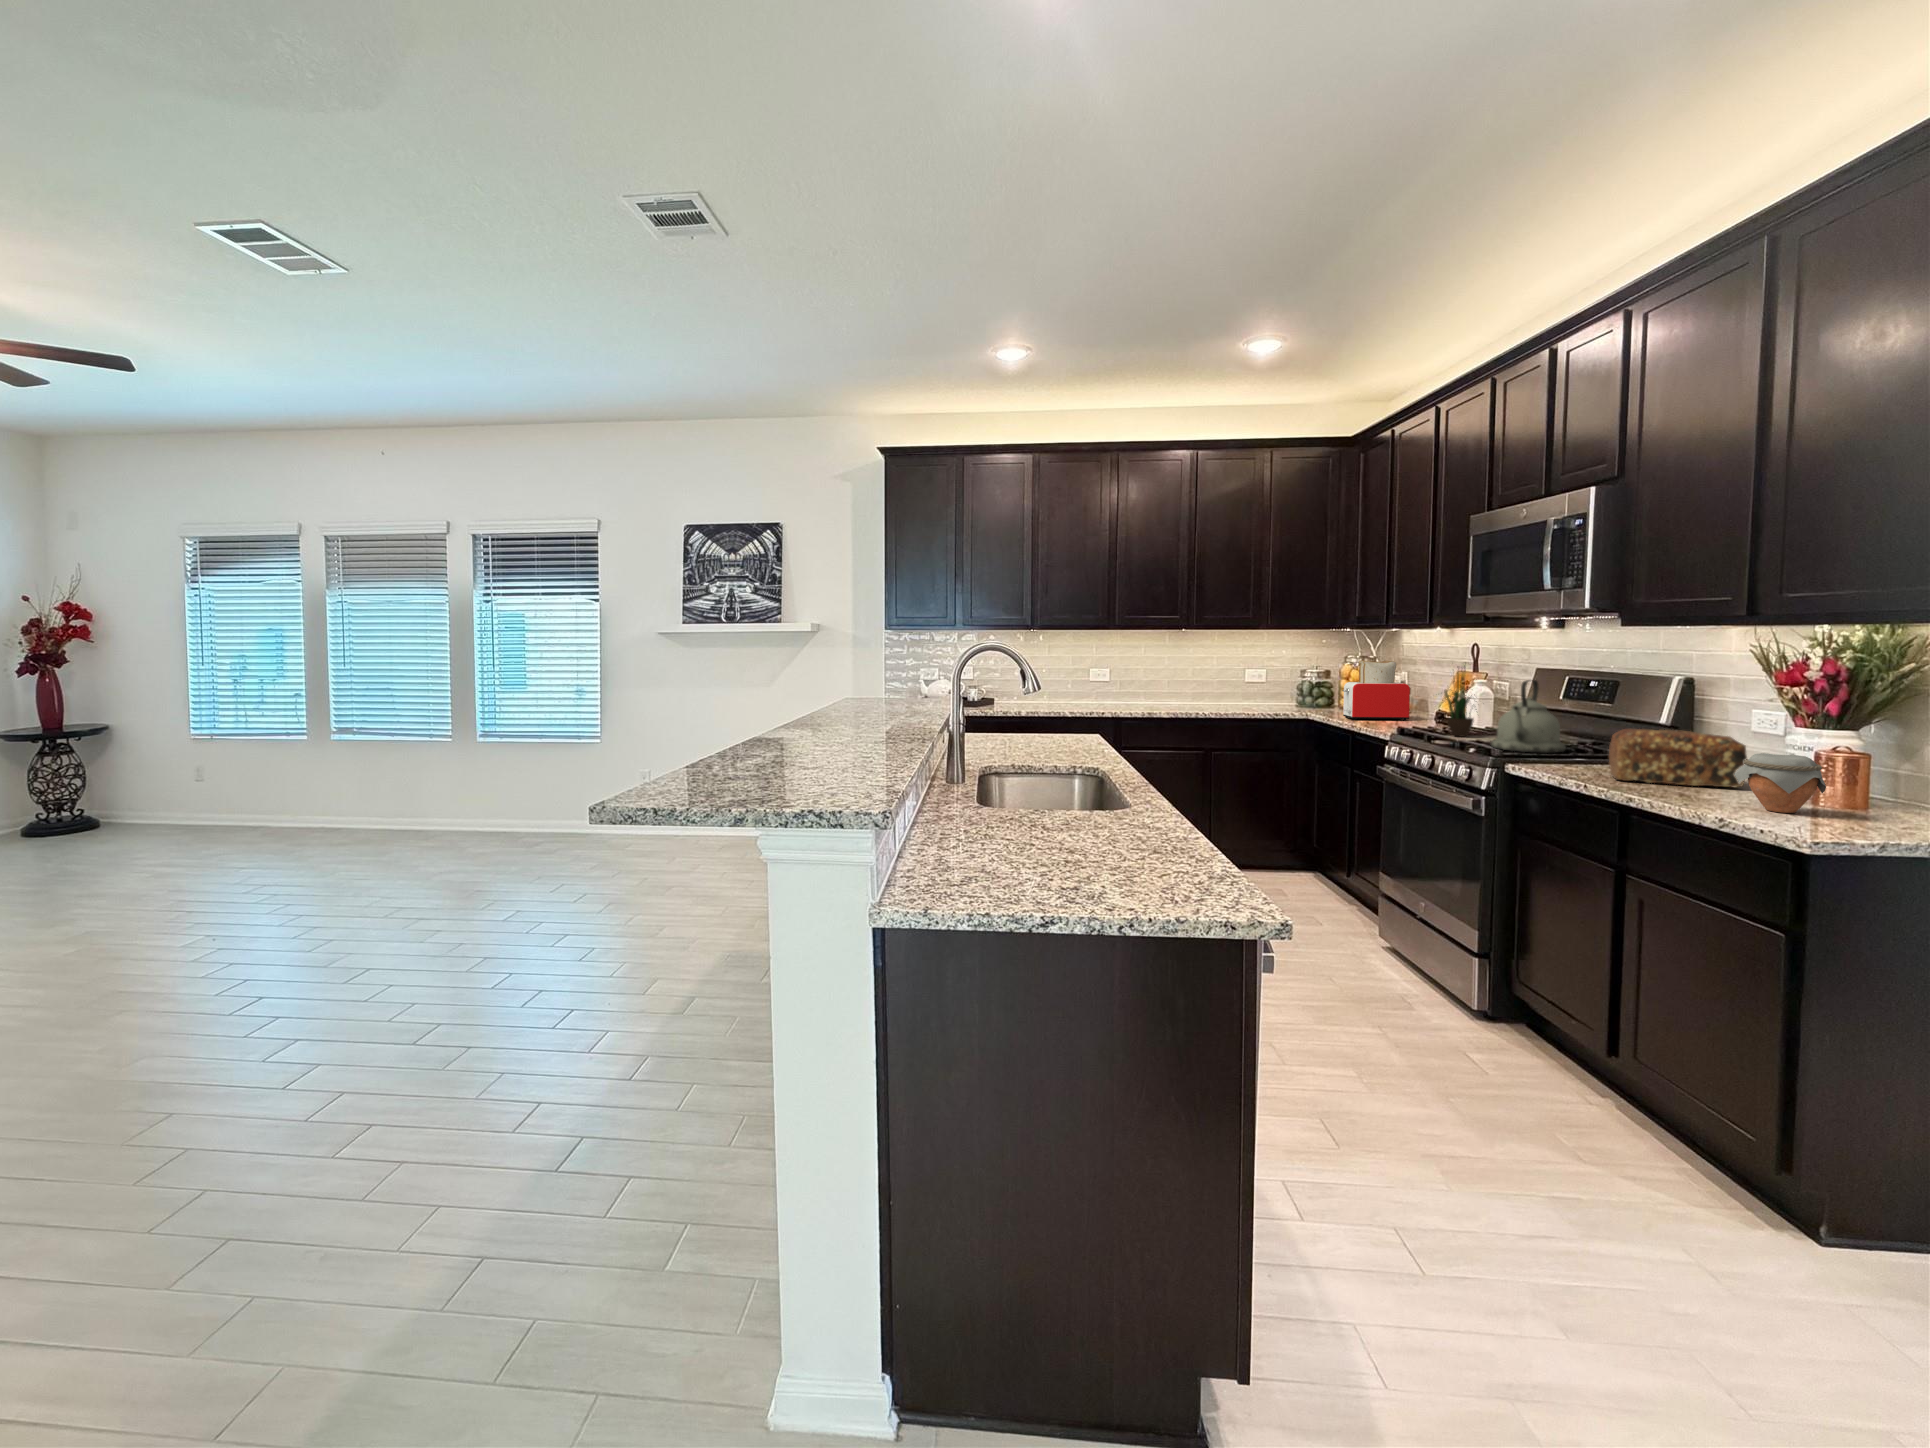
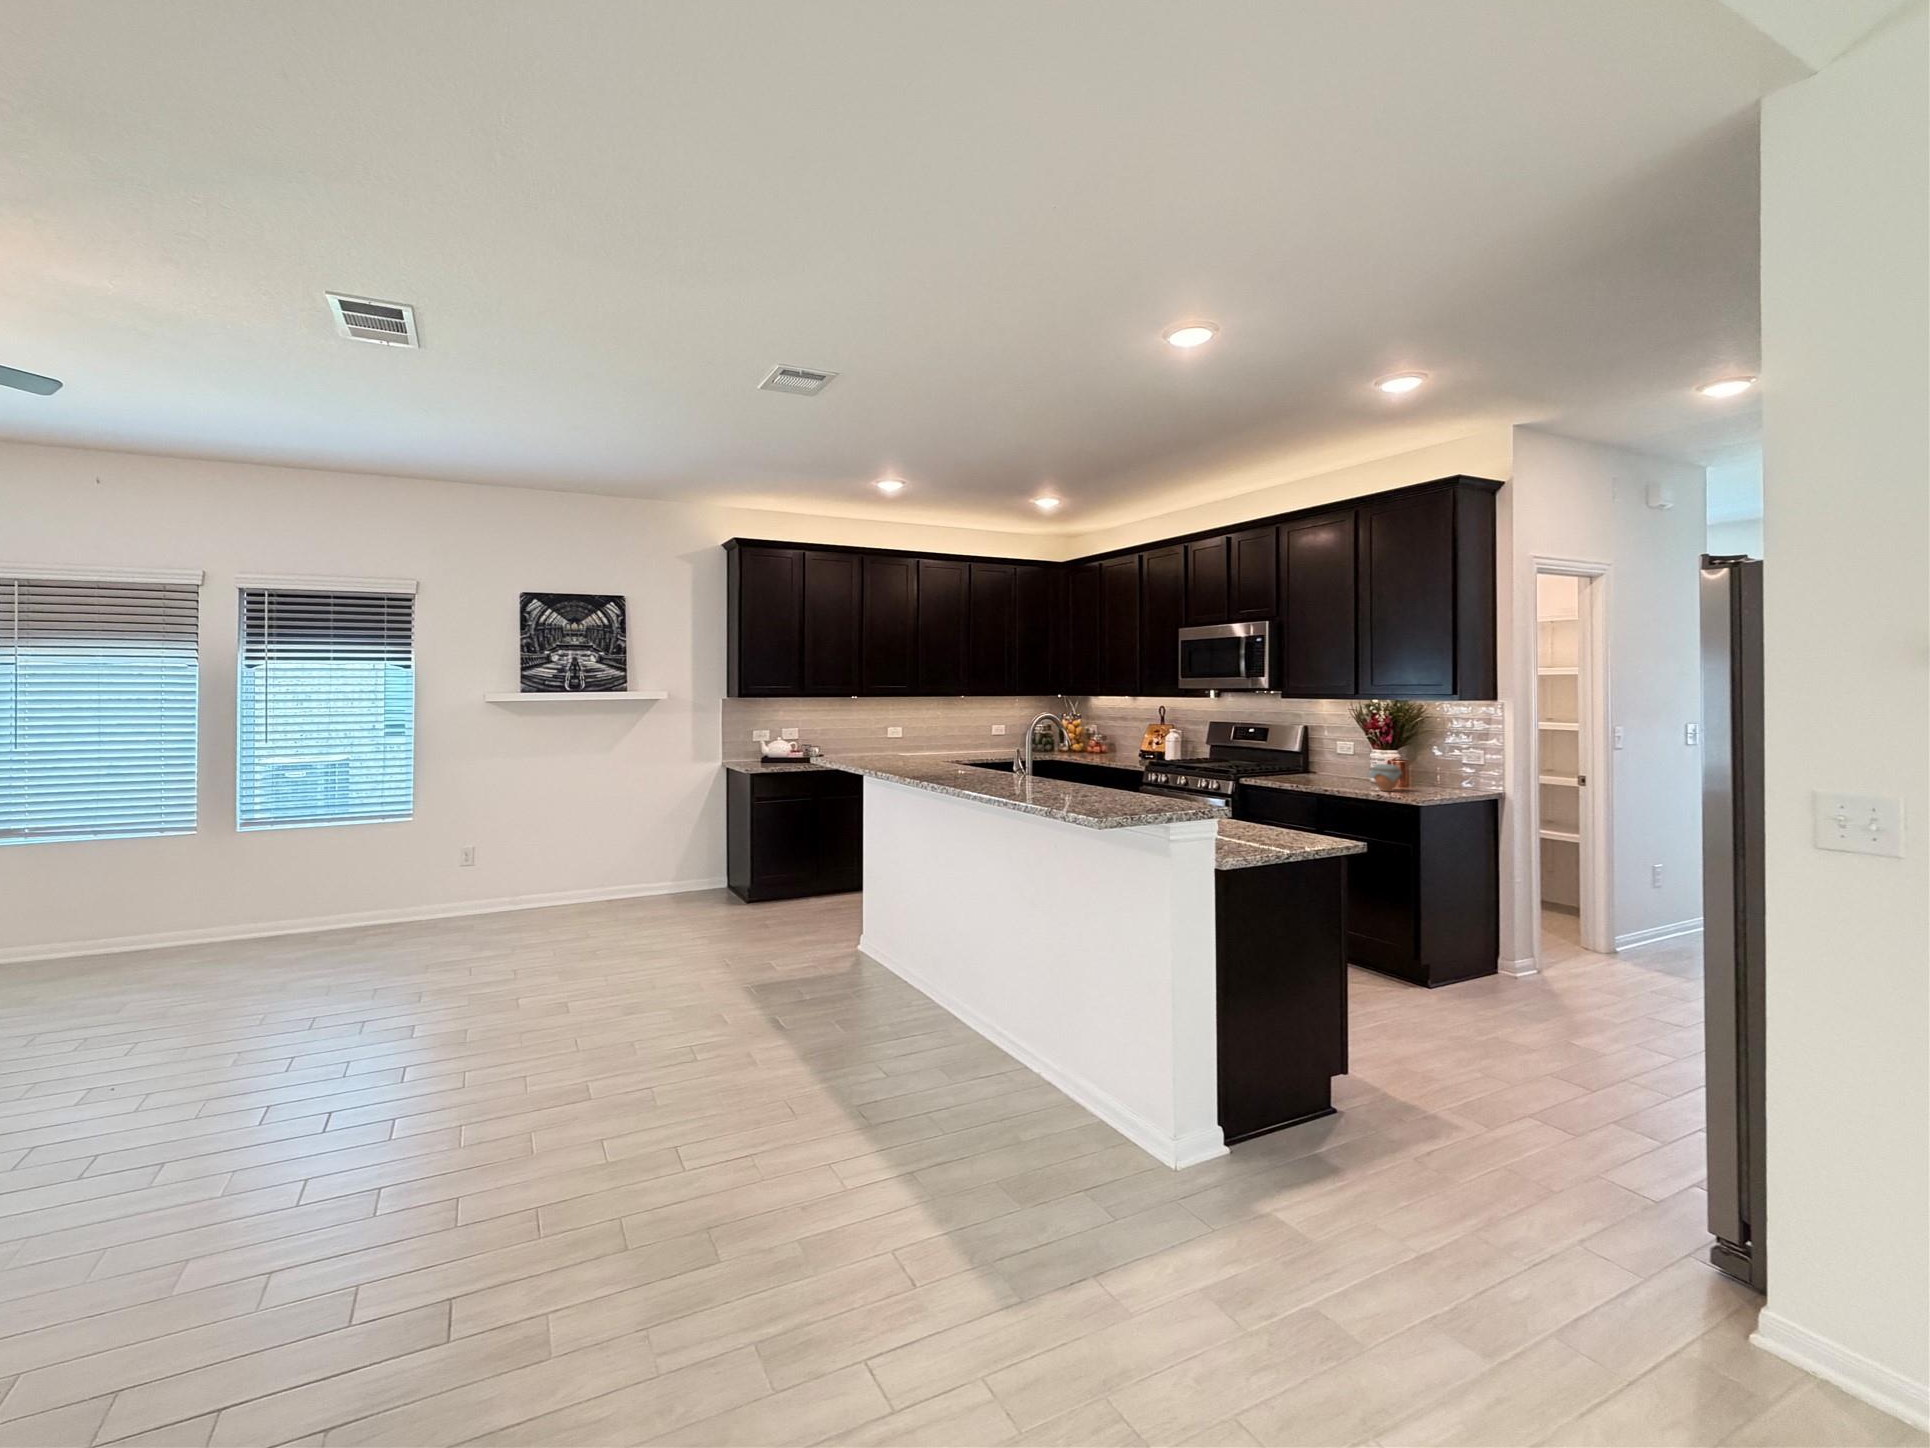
toaster: present [1343,660,1410,720] -> none [1094,718,1134,759]
potted plant: present [1444,666,1477,737] -> none [1169,712,1197,766]
kettle: present [1491,680,1566,753] -> none [1214,730,1252,772]
bread loaf: present [1609,729,1747,787] -> none [1295,755,1357,783]

